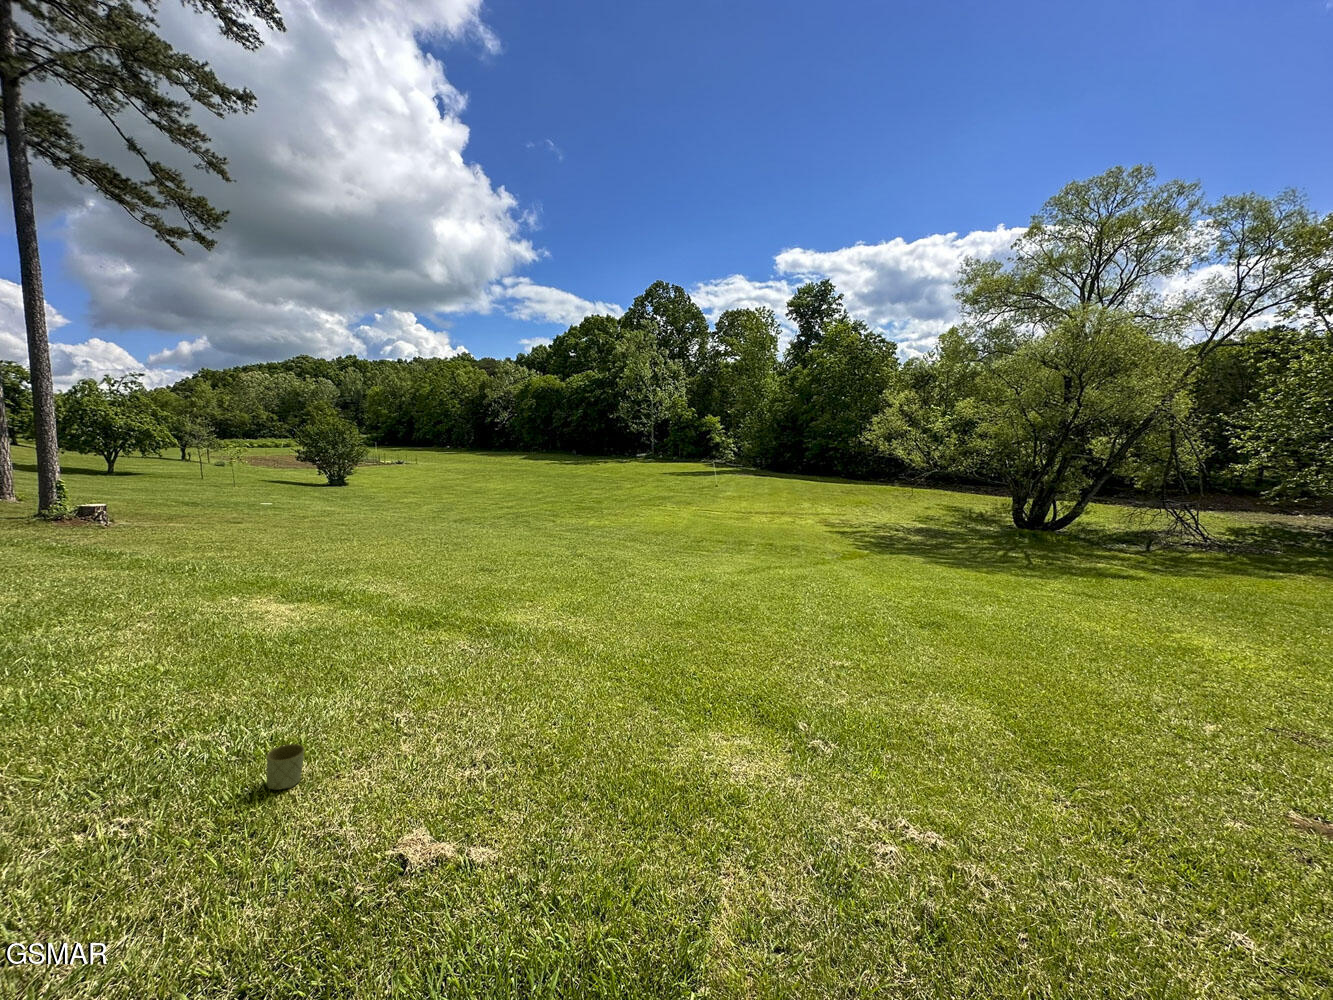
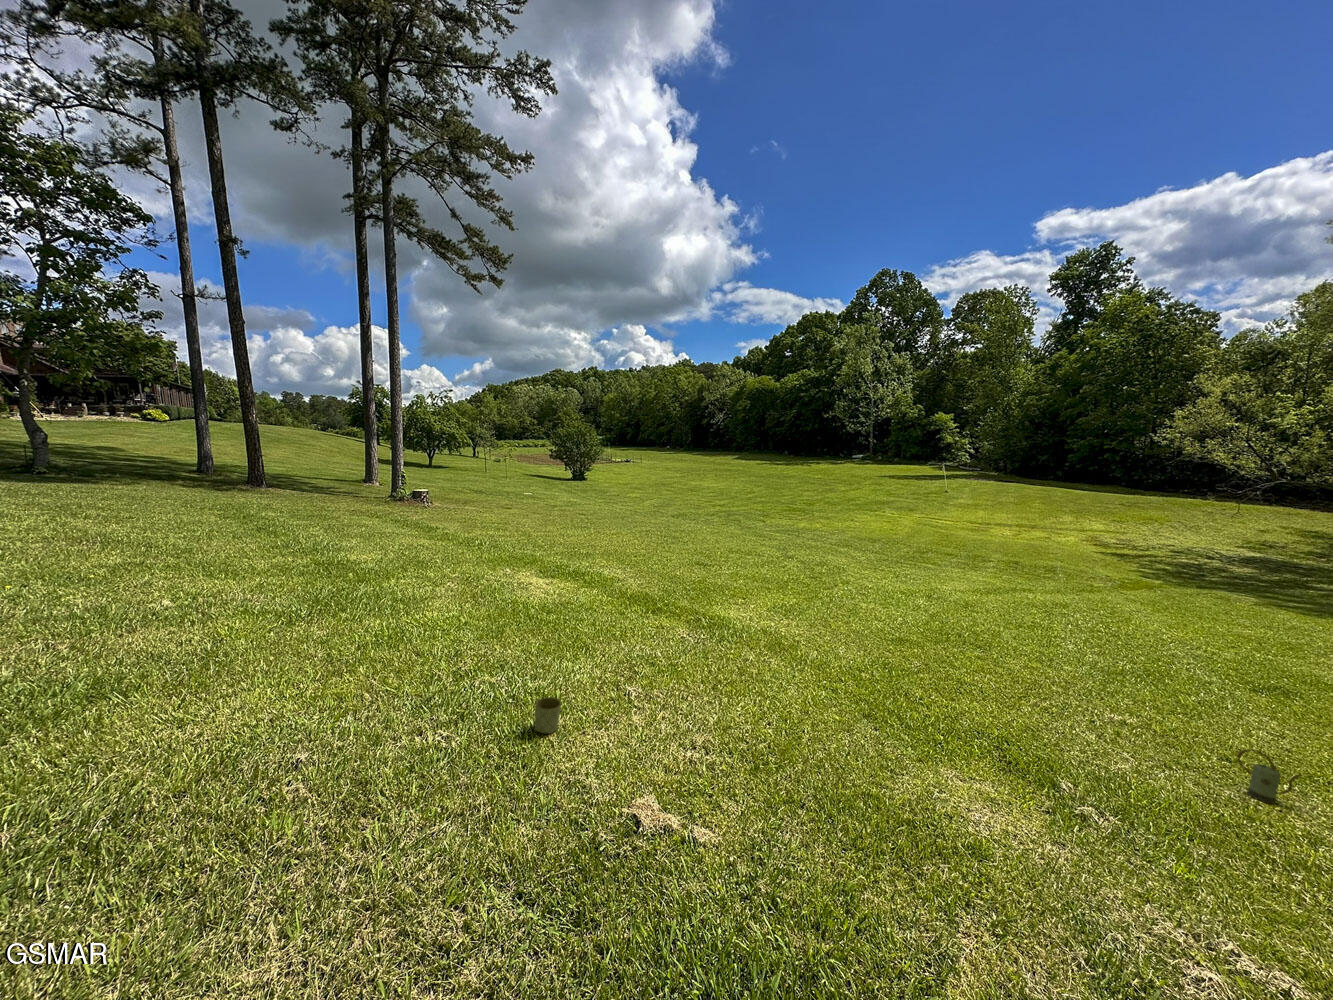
watering can: none [916,673,950,711] -> present [1238,749,1301,804]

